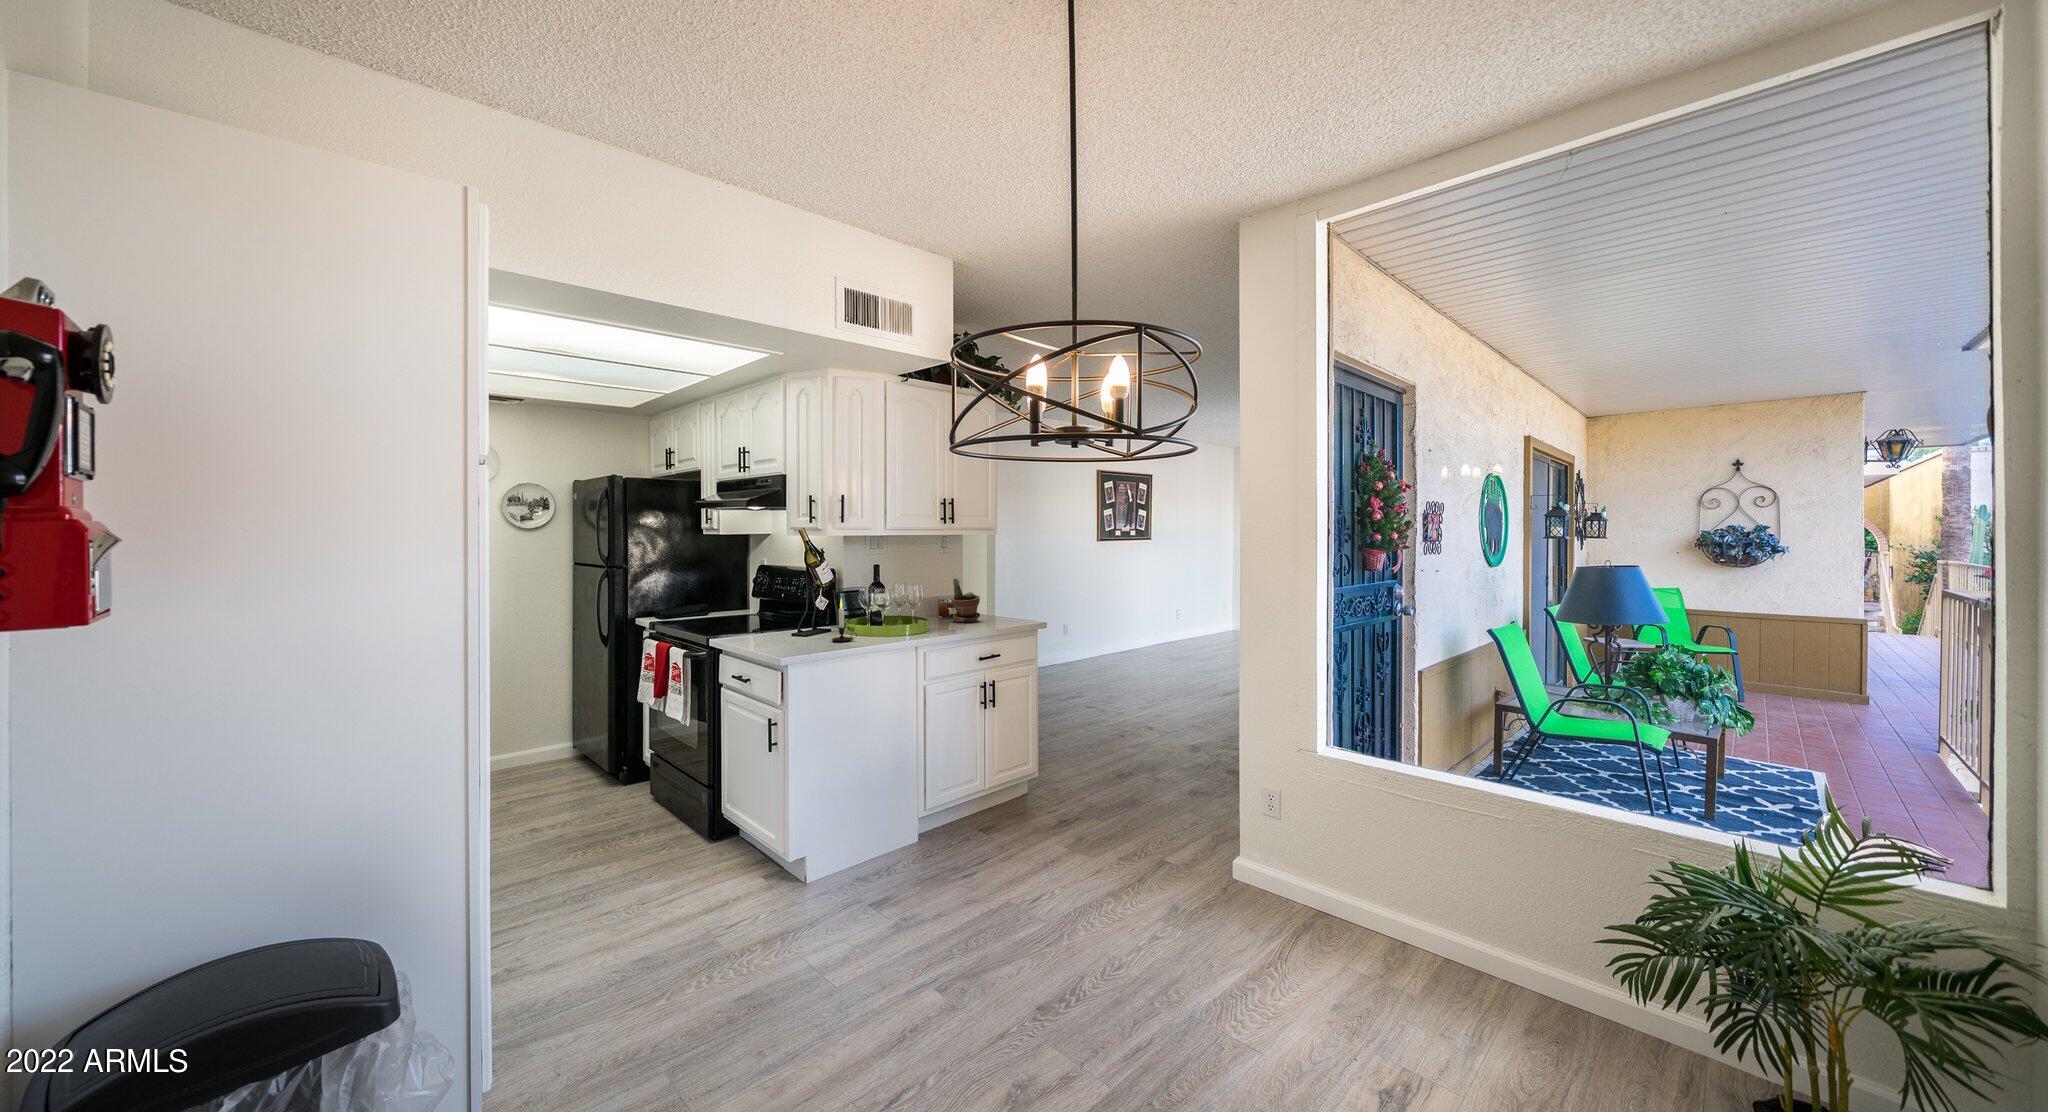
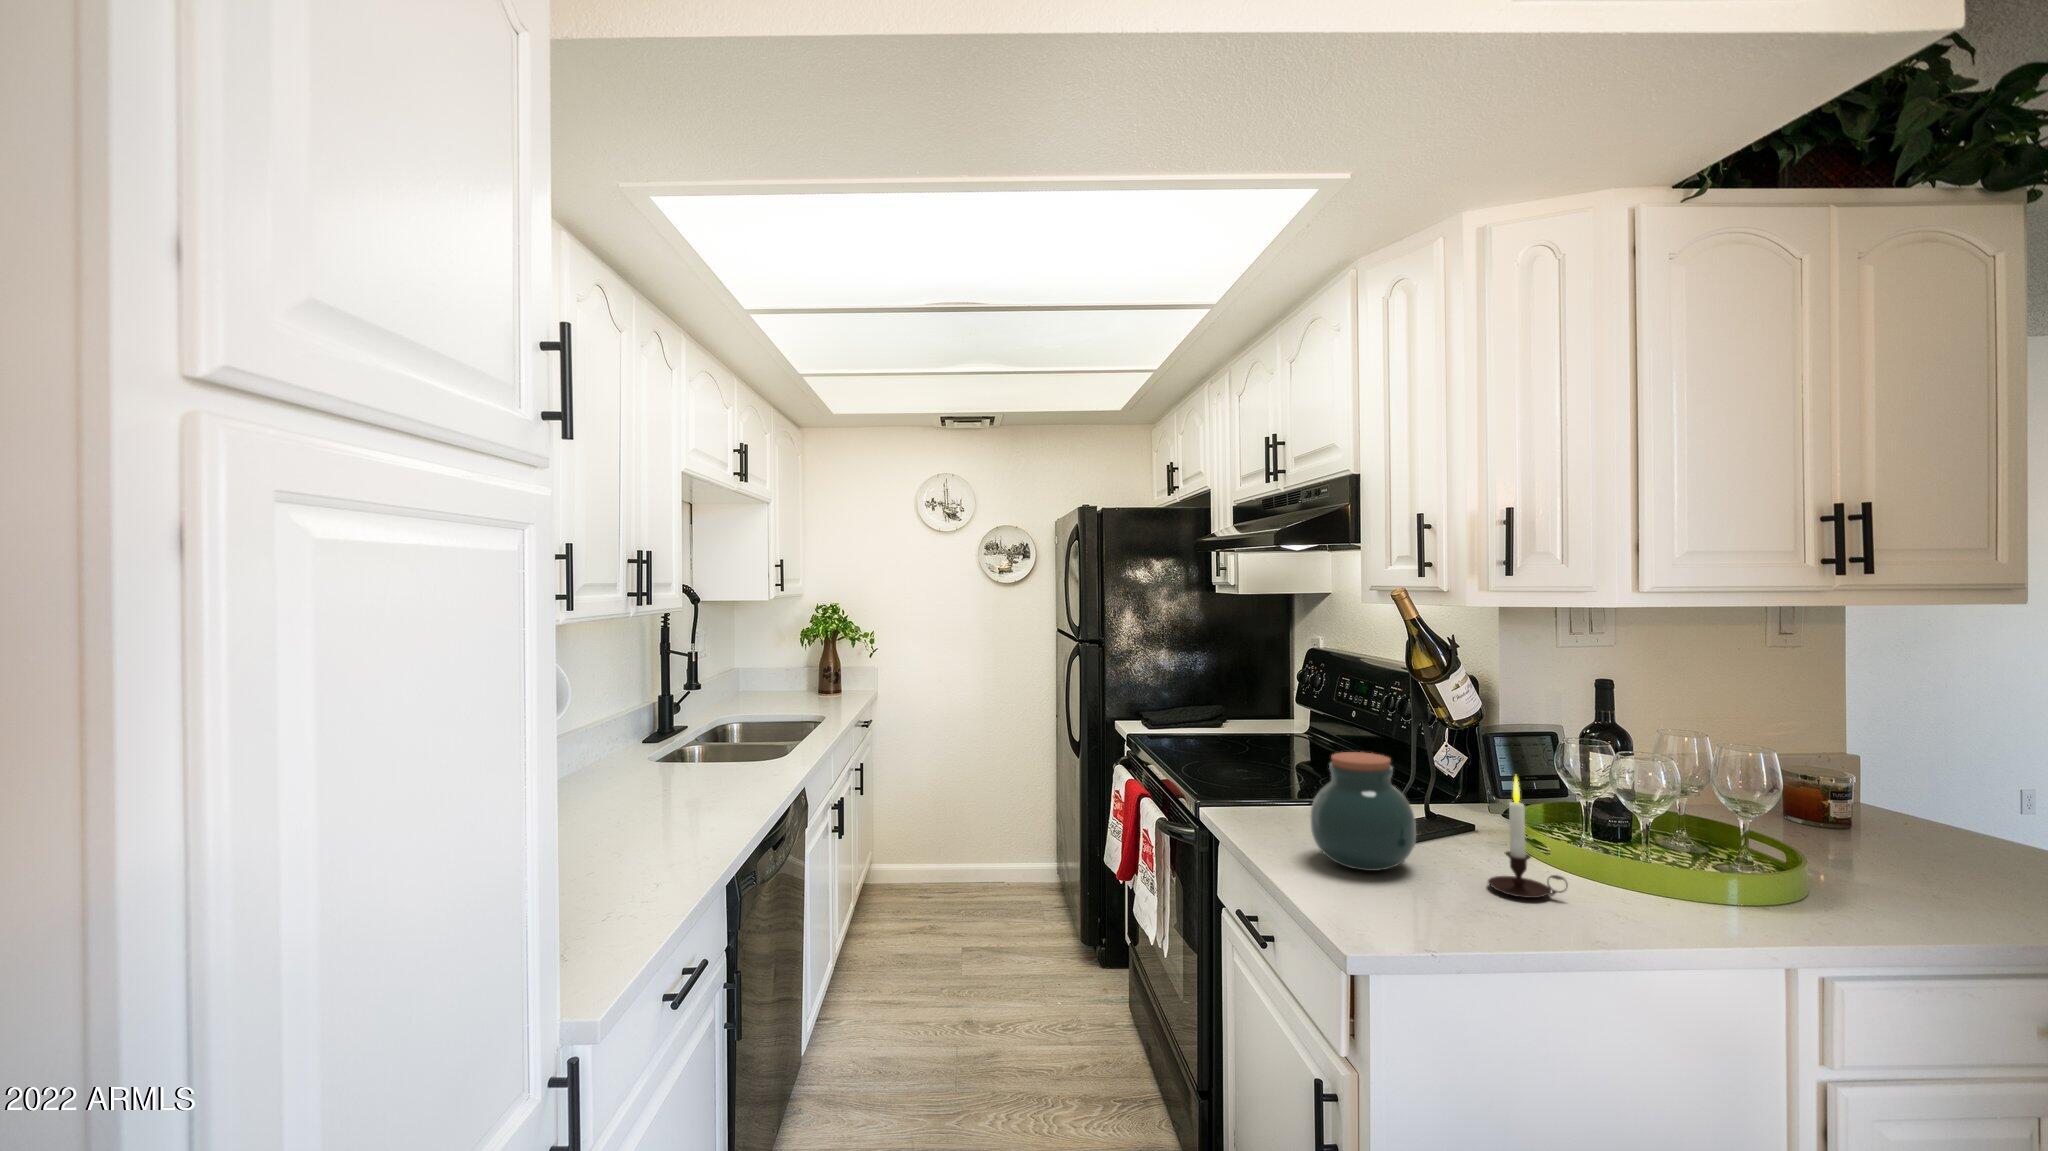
potted plant: present [952,577,980,623] -> none [1848,721,1970,865]
jar: none [765,598,806,643] -> present [1311,752,1416,871]

